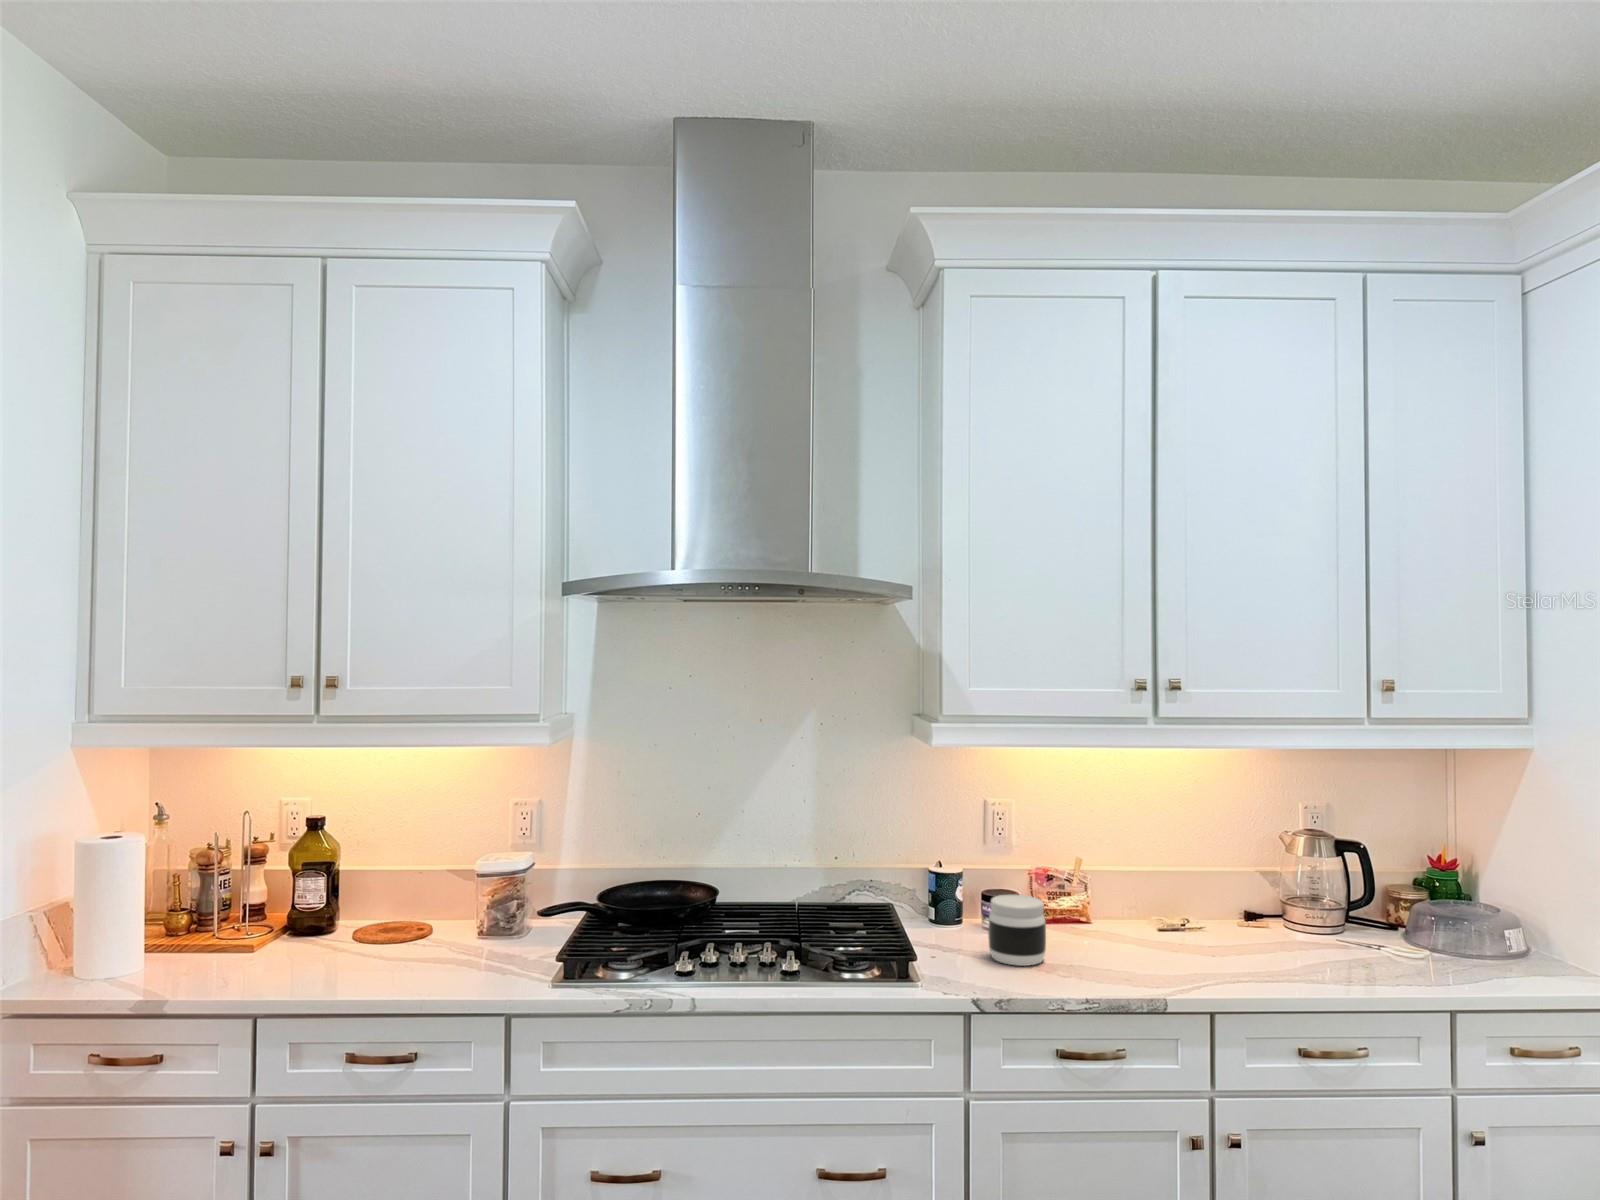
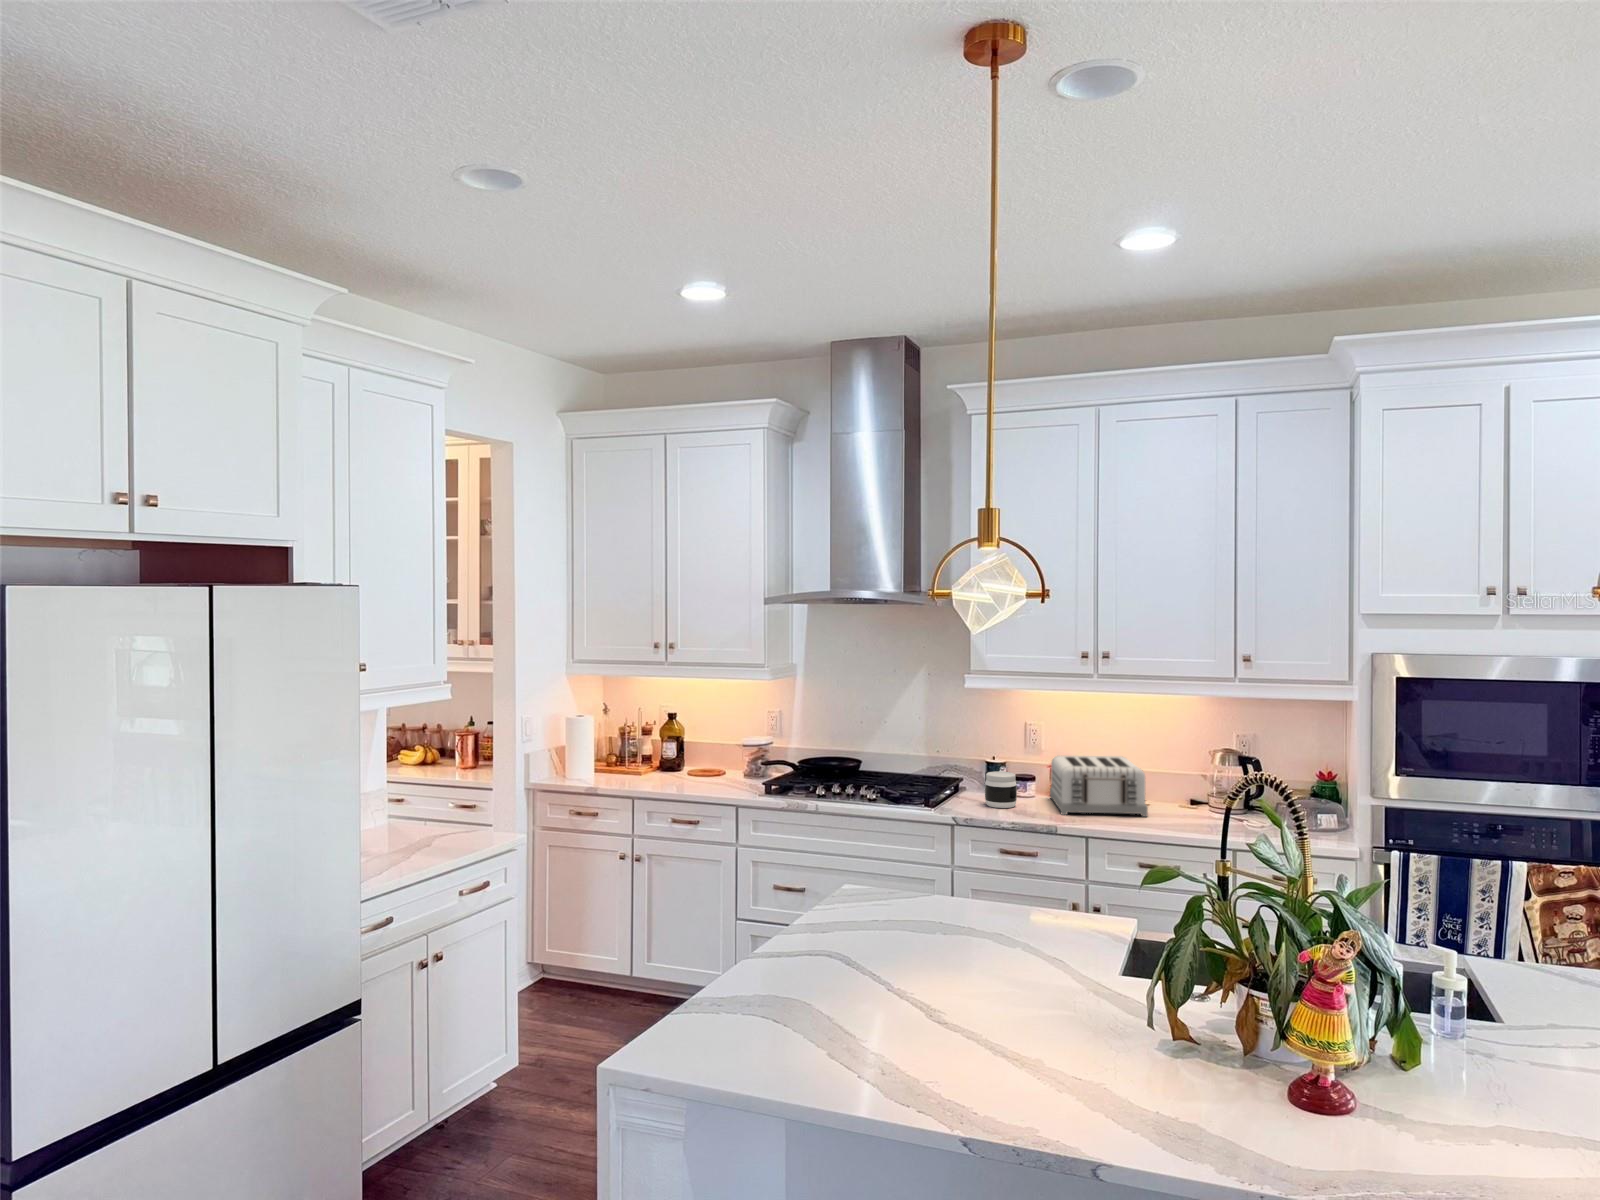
toaster: none [1055,850,1260,970] -> present [1050,756,1148,817]

